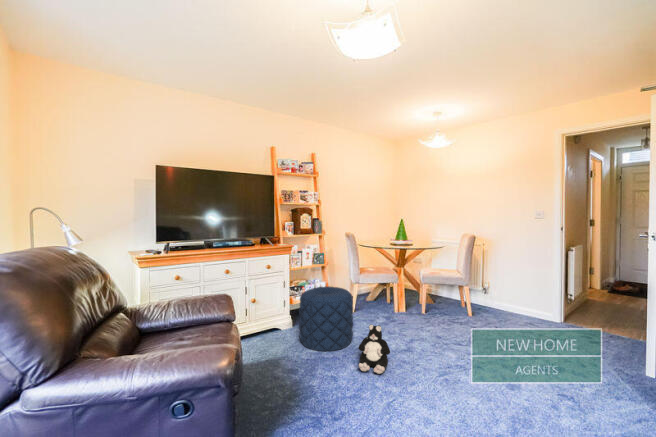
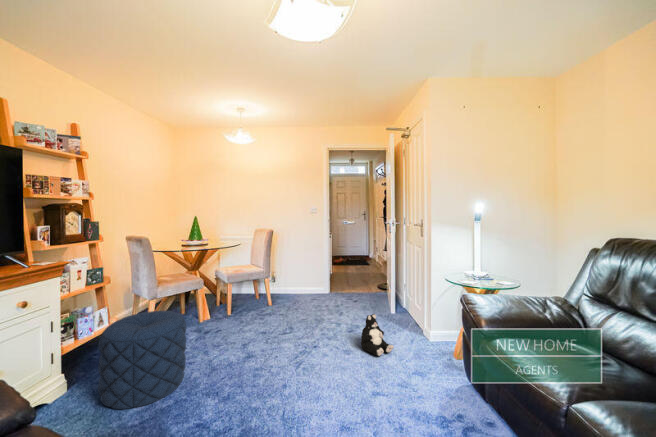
plush toy: present [358,324,390,374] -> present [361,314,394,356]

